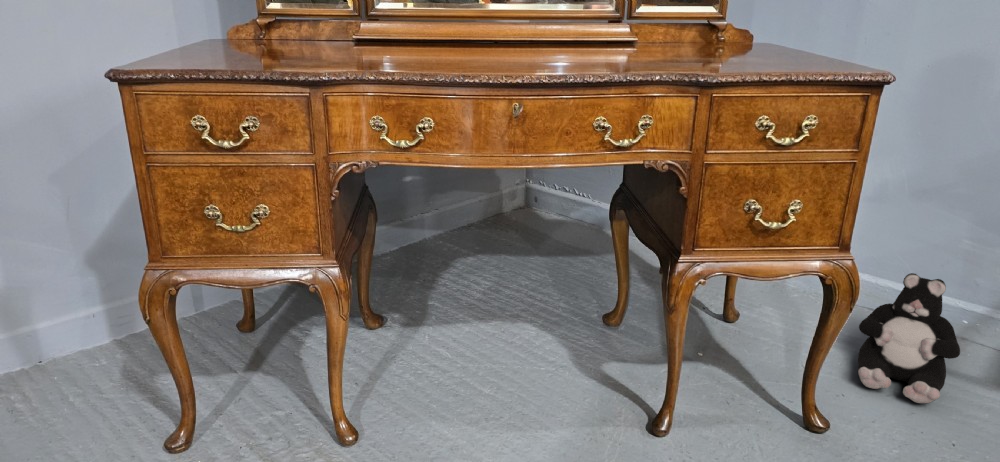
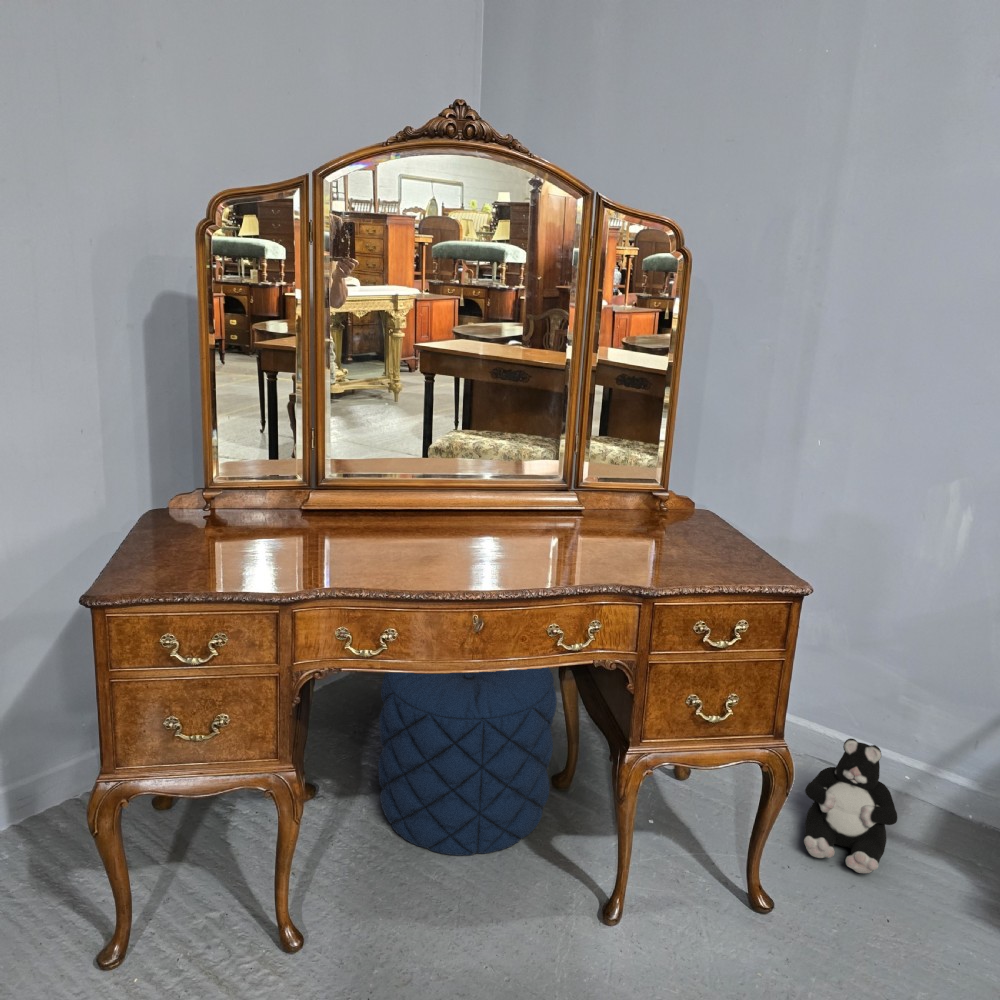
pouf: none [440,179,608,375] -> present [378,668,557,856]

